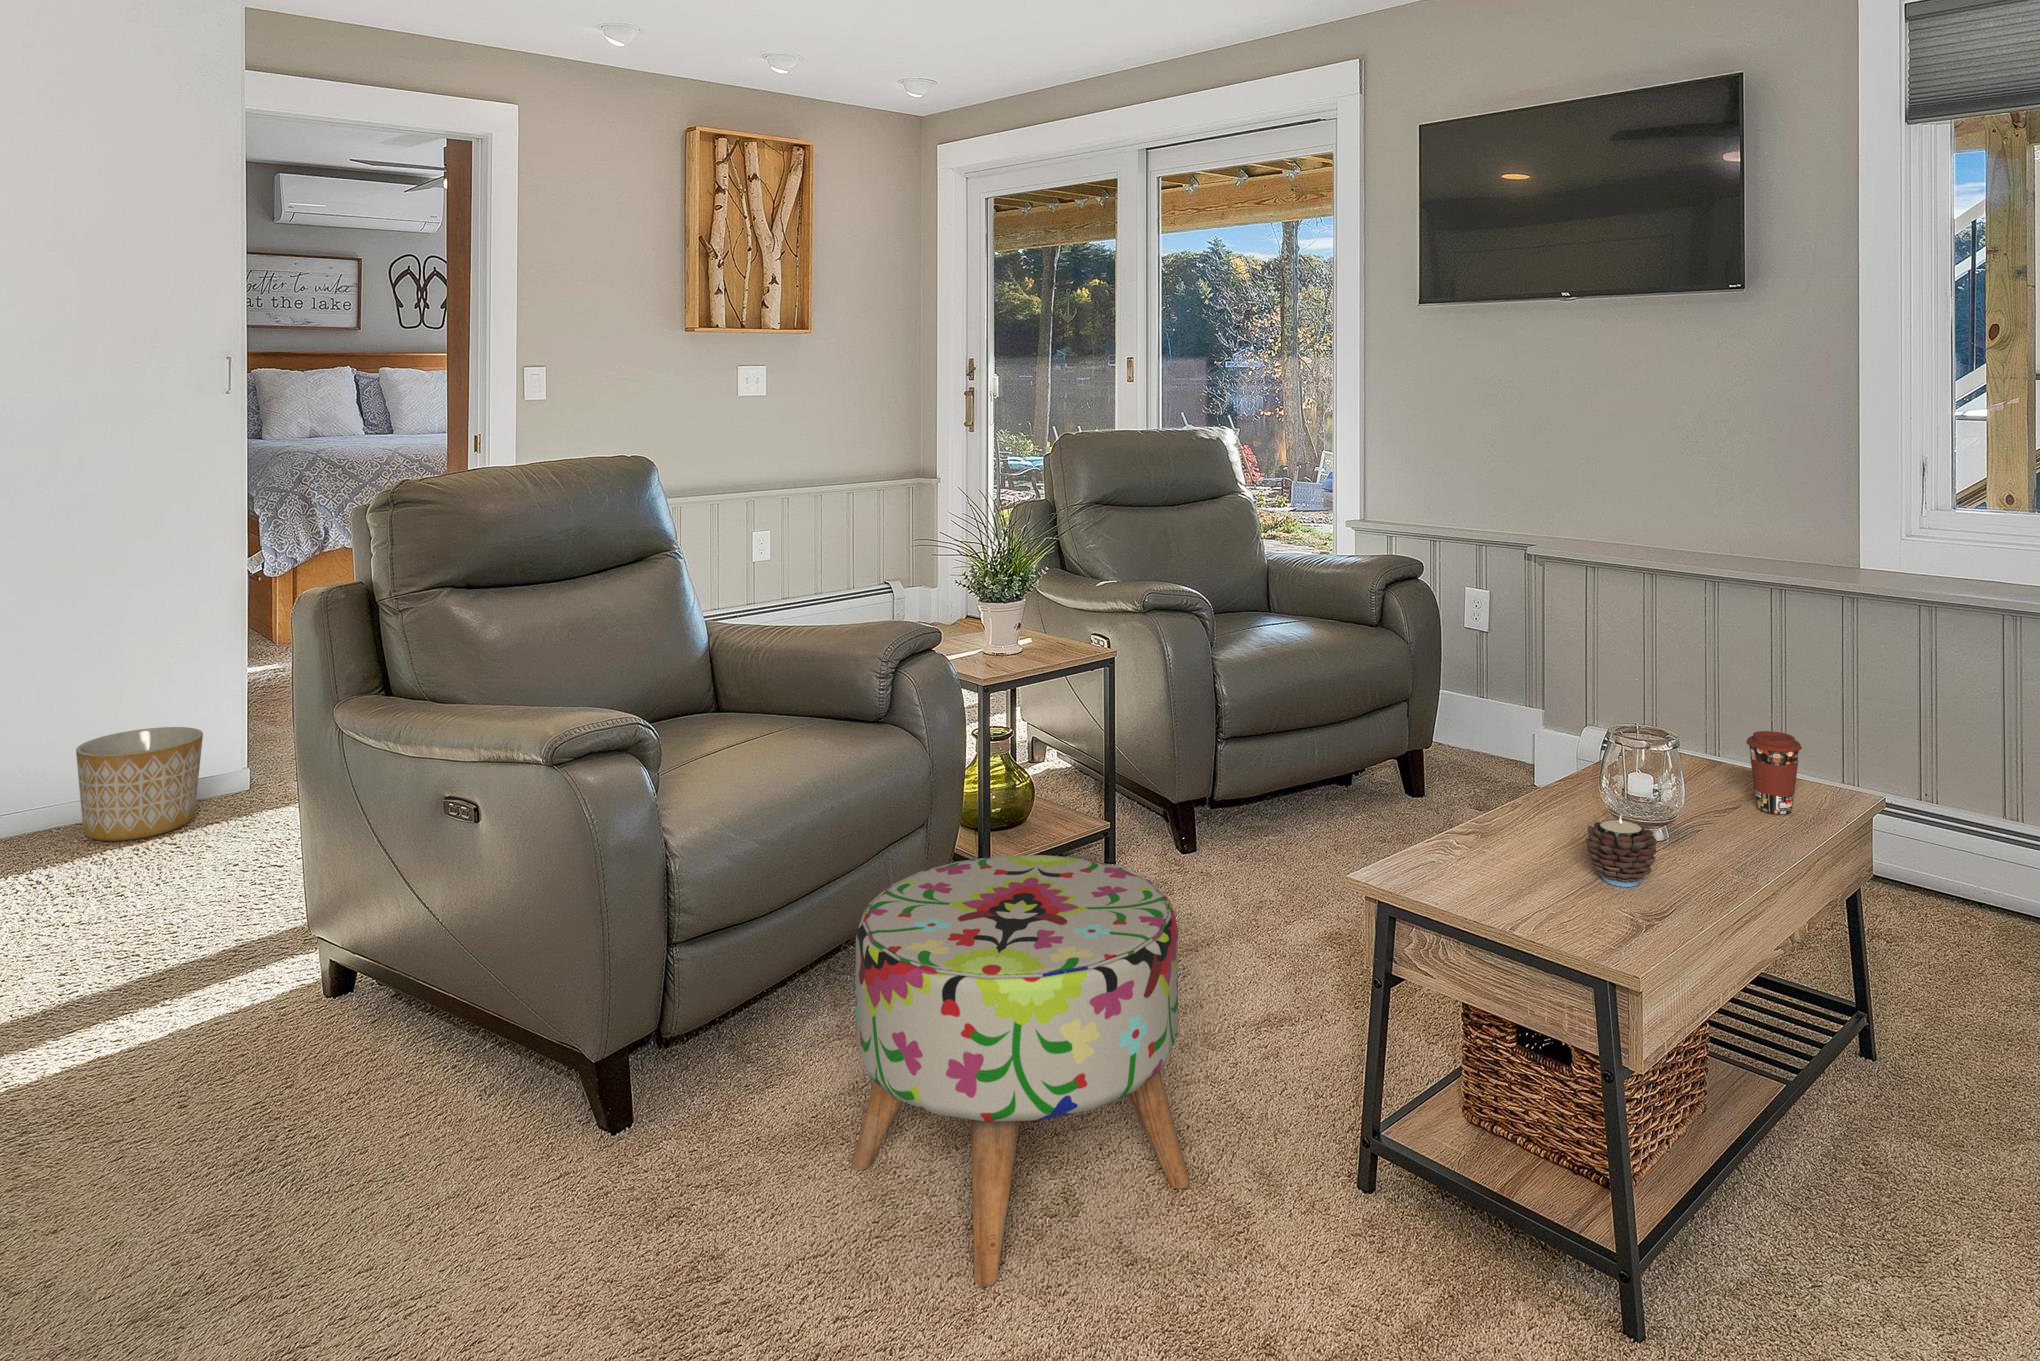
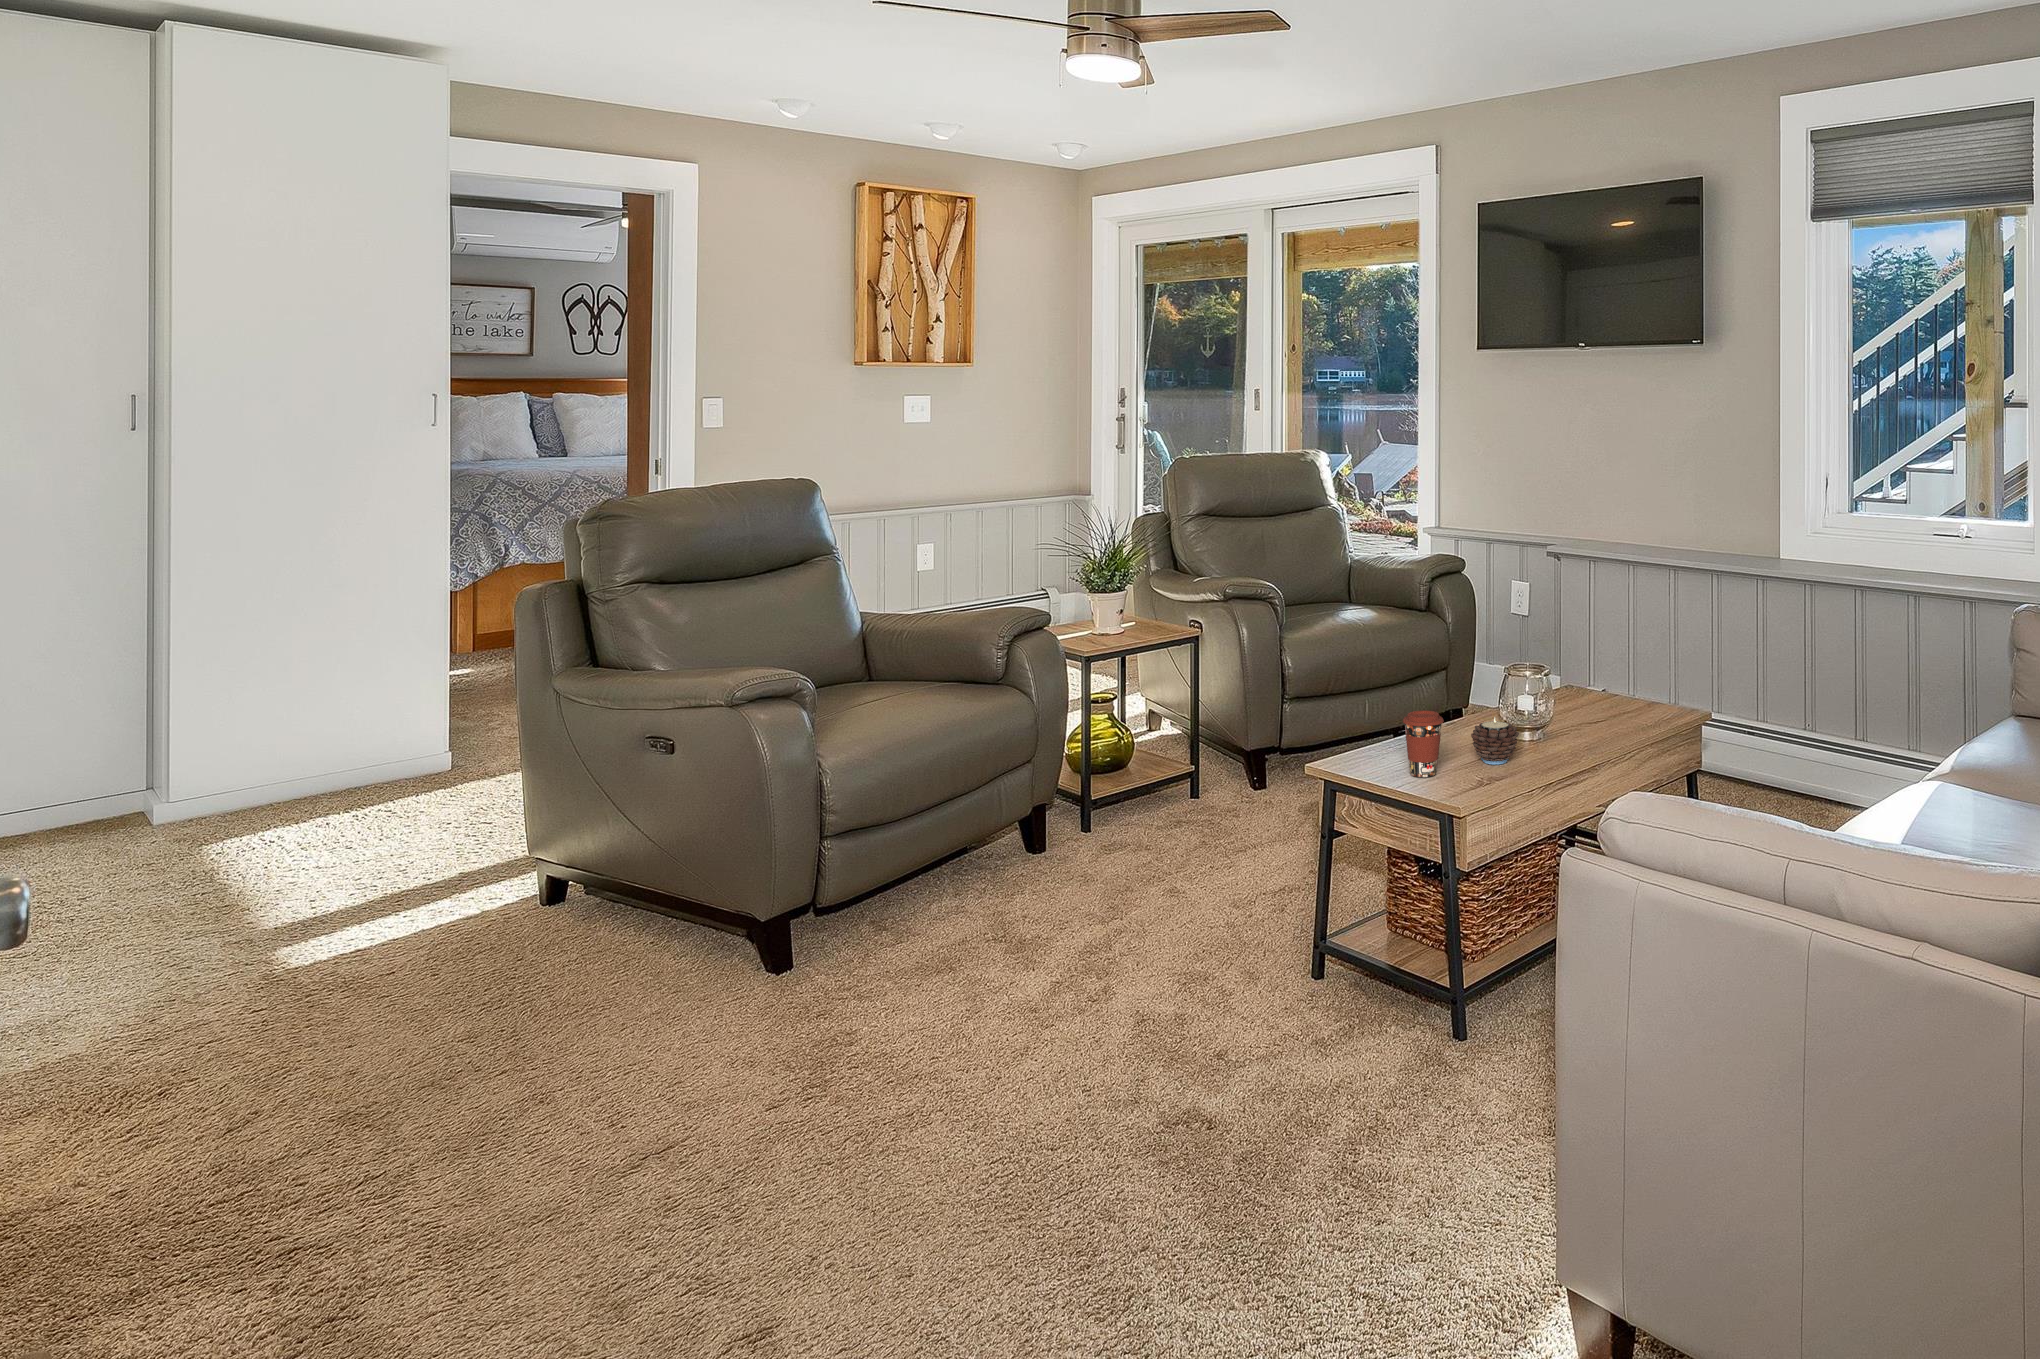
planter: present [76,727,203,841] -> none [302,711,415,806]
coffee cup: present [1746,731,1802,814] -> present [1403,710,1444,777]
ottoman: present [851,855,1189,1287] -> none [954,765,1197,1038]

